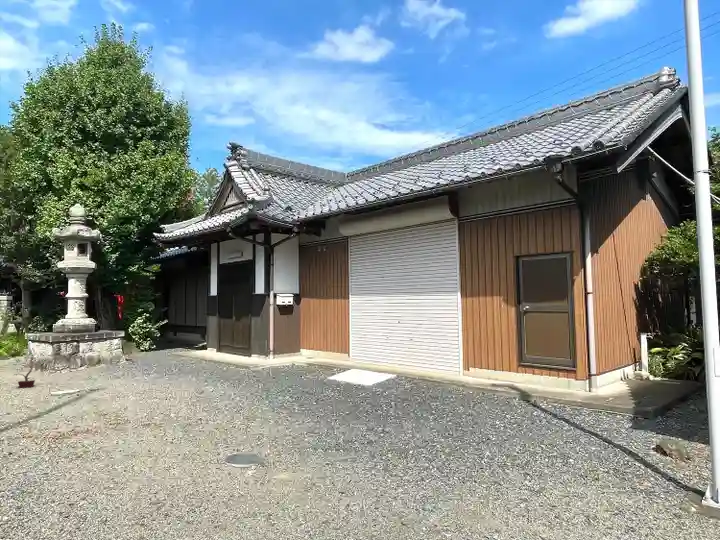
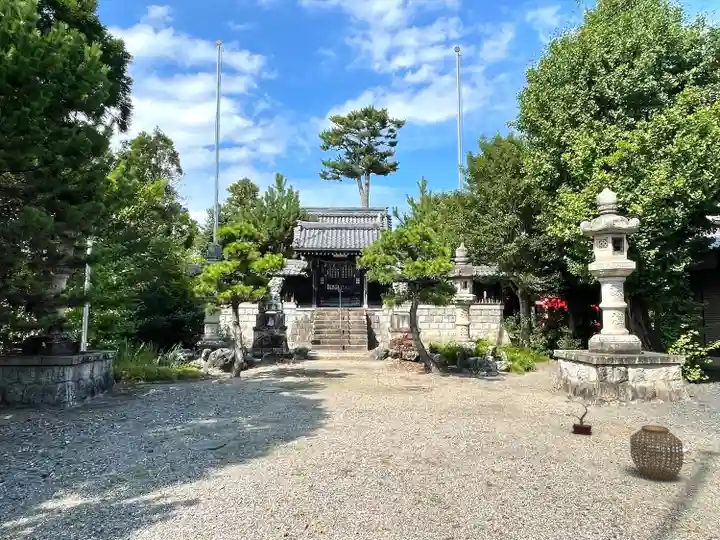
woven basket: none [50,364,84,397] -> present [630,425,683,480]

